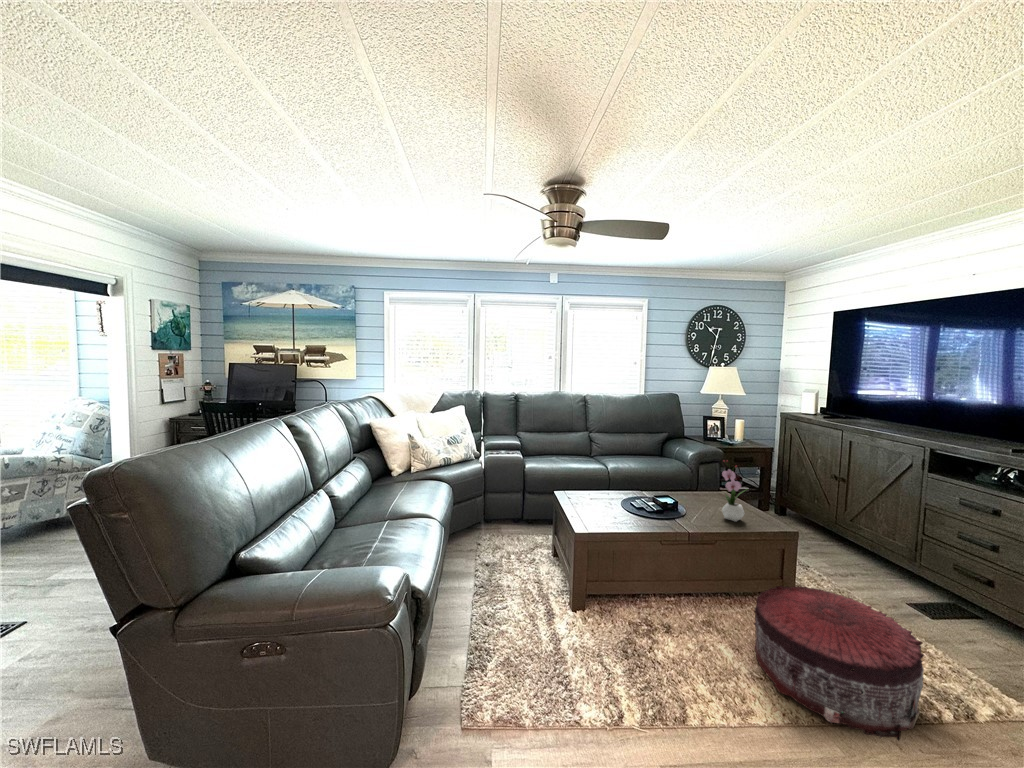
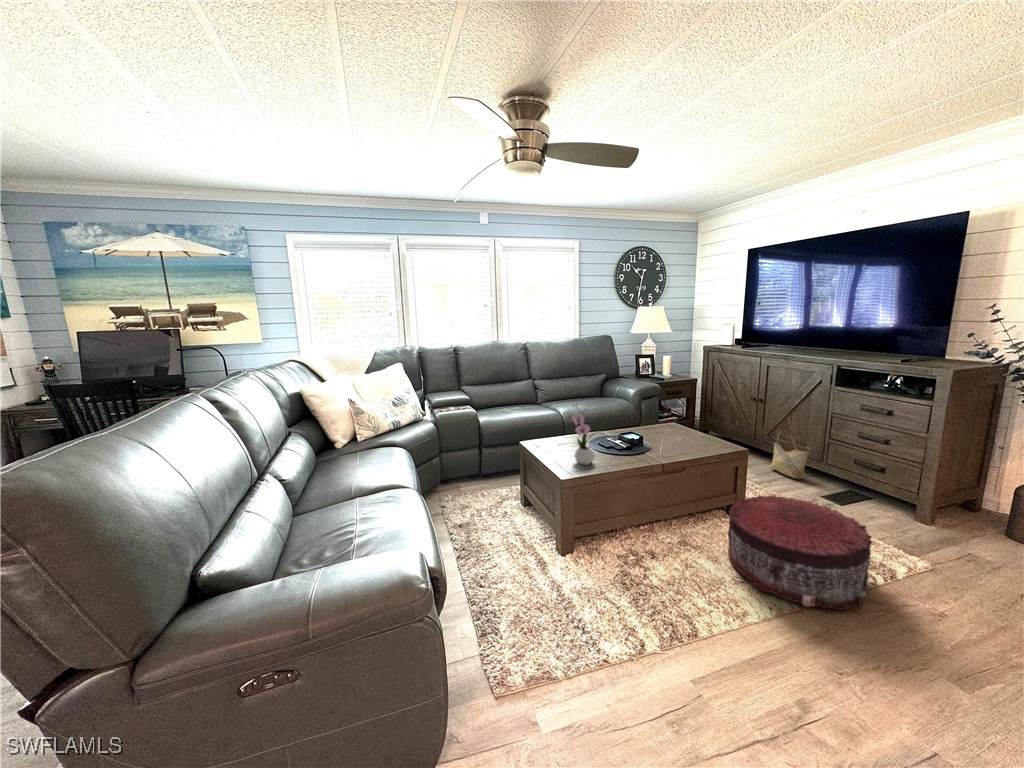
flower arrangement: present [722,460,746,522] -> present [572,404,595,465]
woven basket: none [851,518,899,580] -> present [770,440,810,479]

